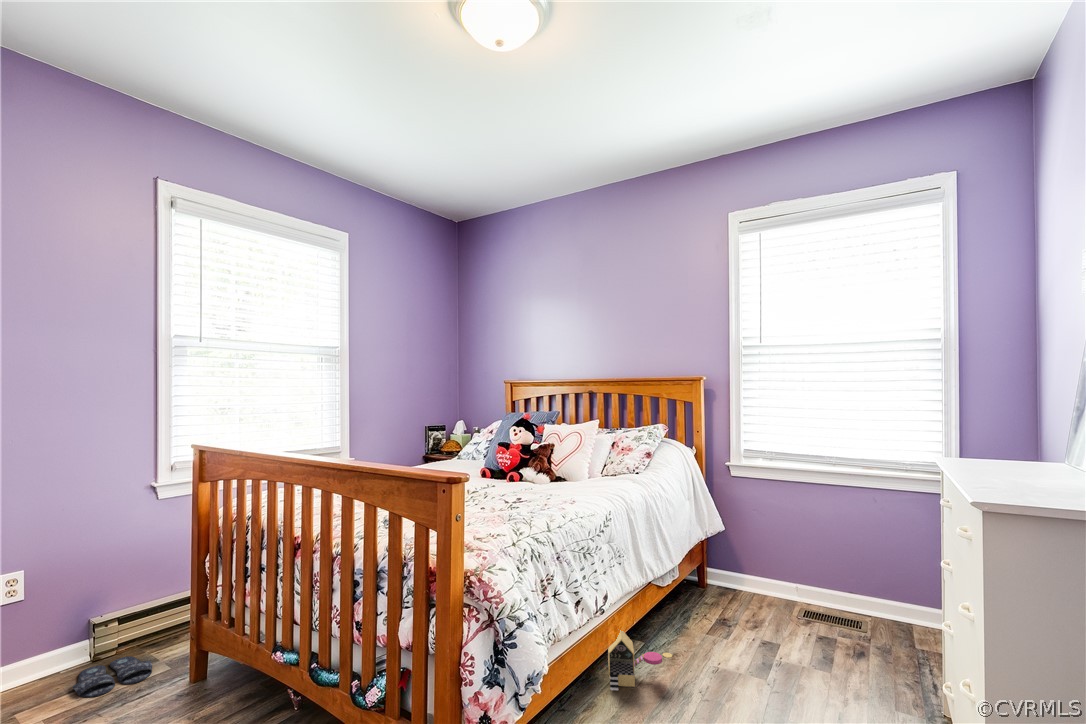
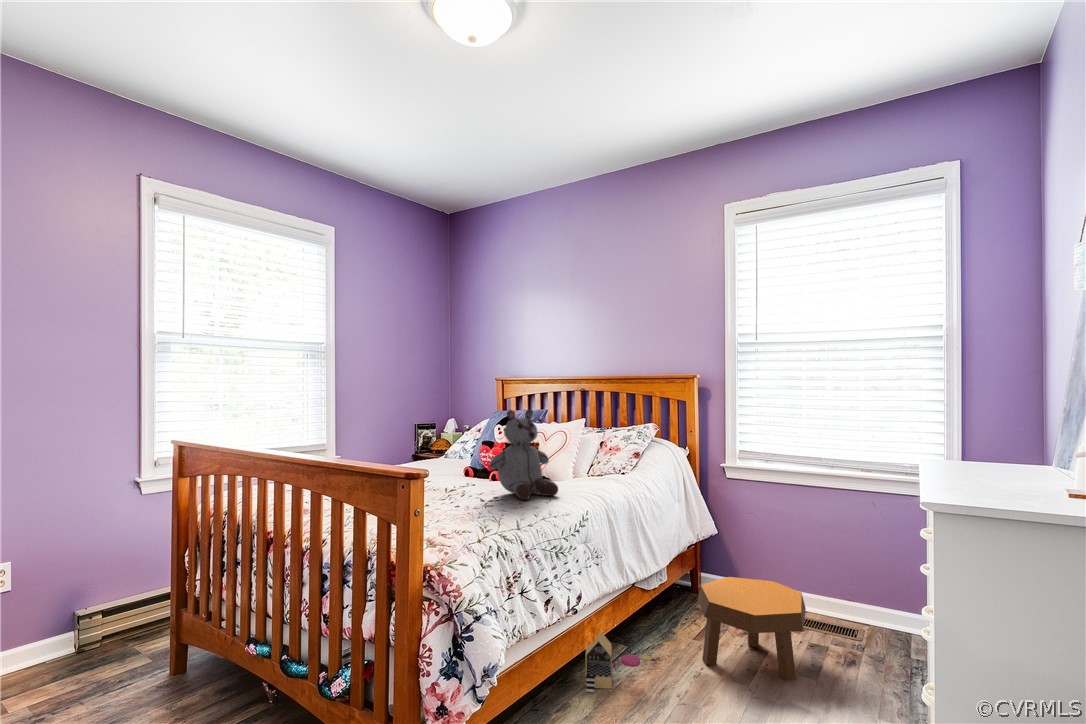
stuffed bear: none [510,412,579,502] -> present [489,409,558,500]
footstool: none [712,573,819,675] -> present [698,577,806,681]
slippers: present [73,656,152,697] -> none [55,650,133,688]

